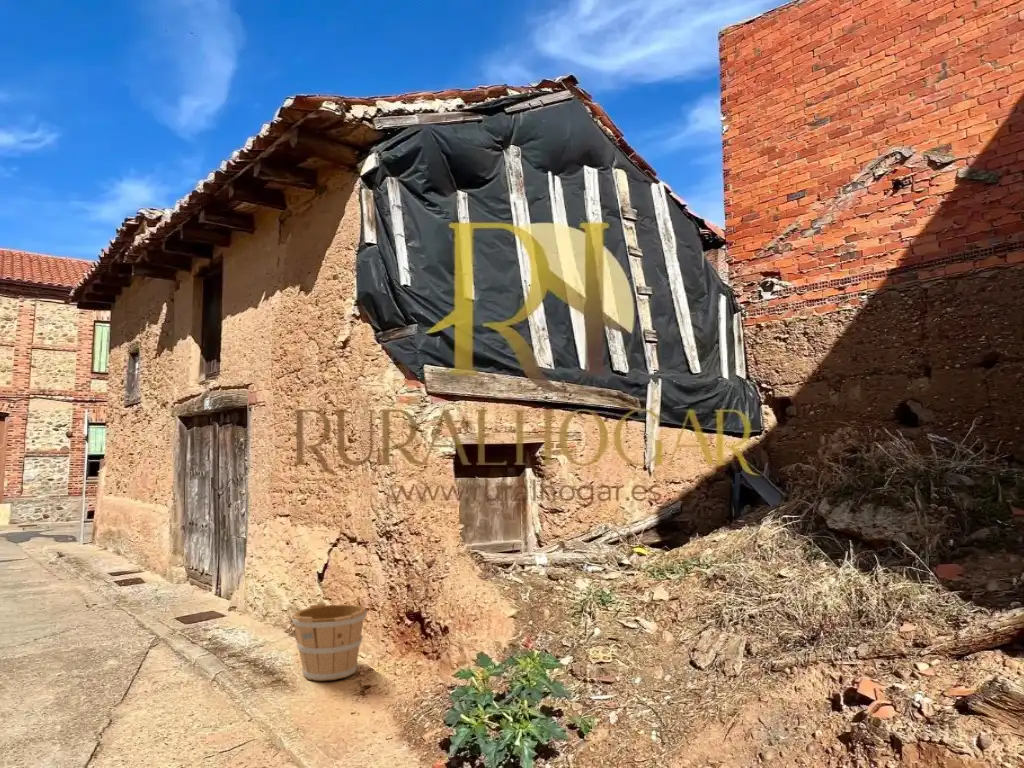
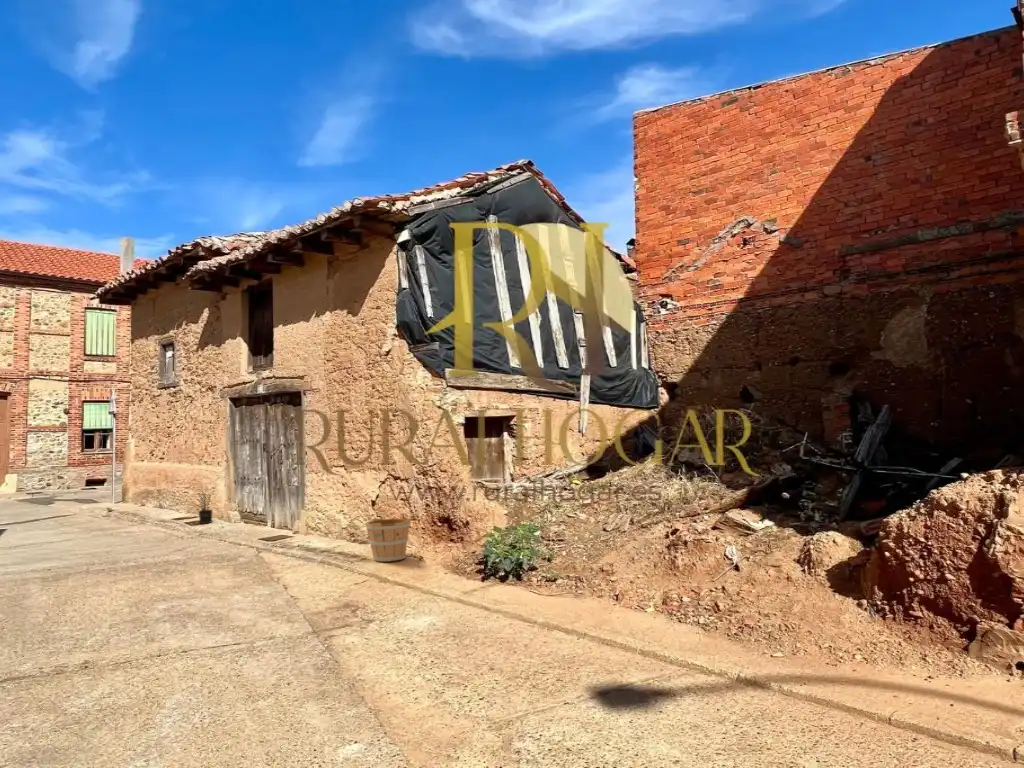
potted plant: none [124,533,157,585] -> present [199,494,212,524]

